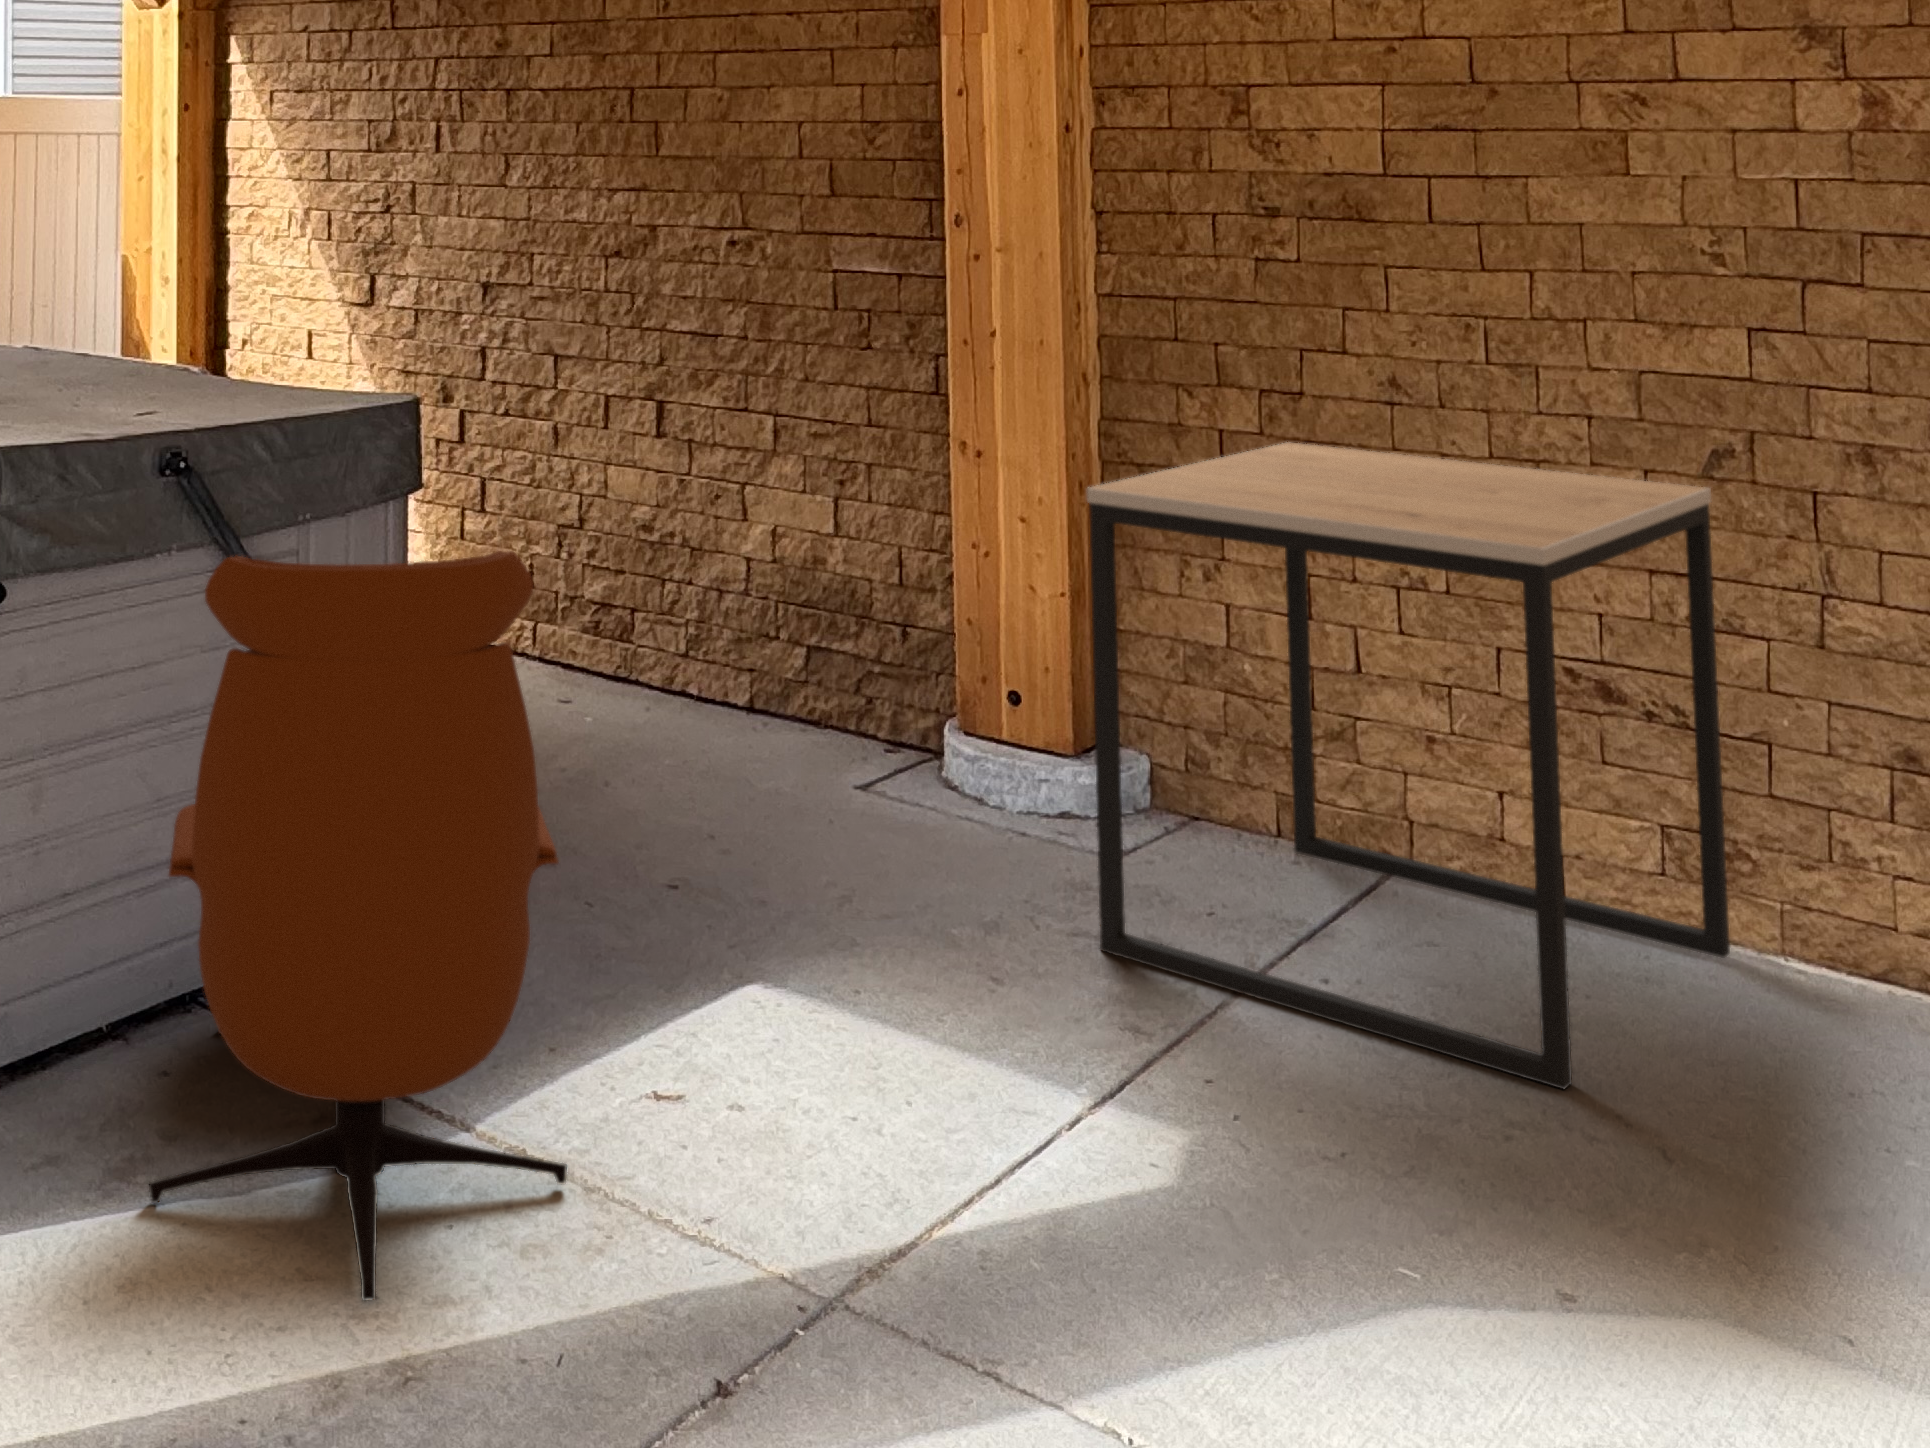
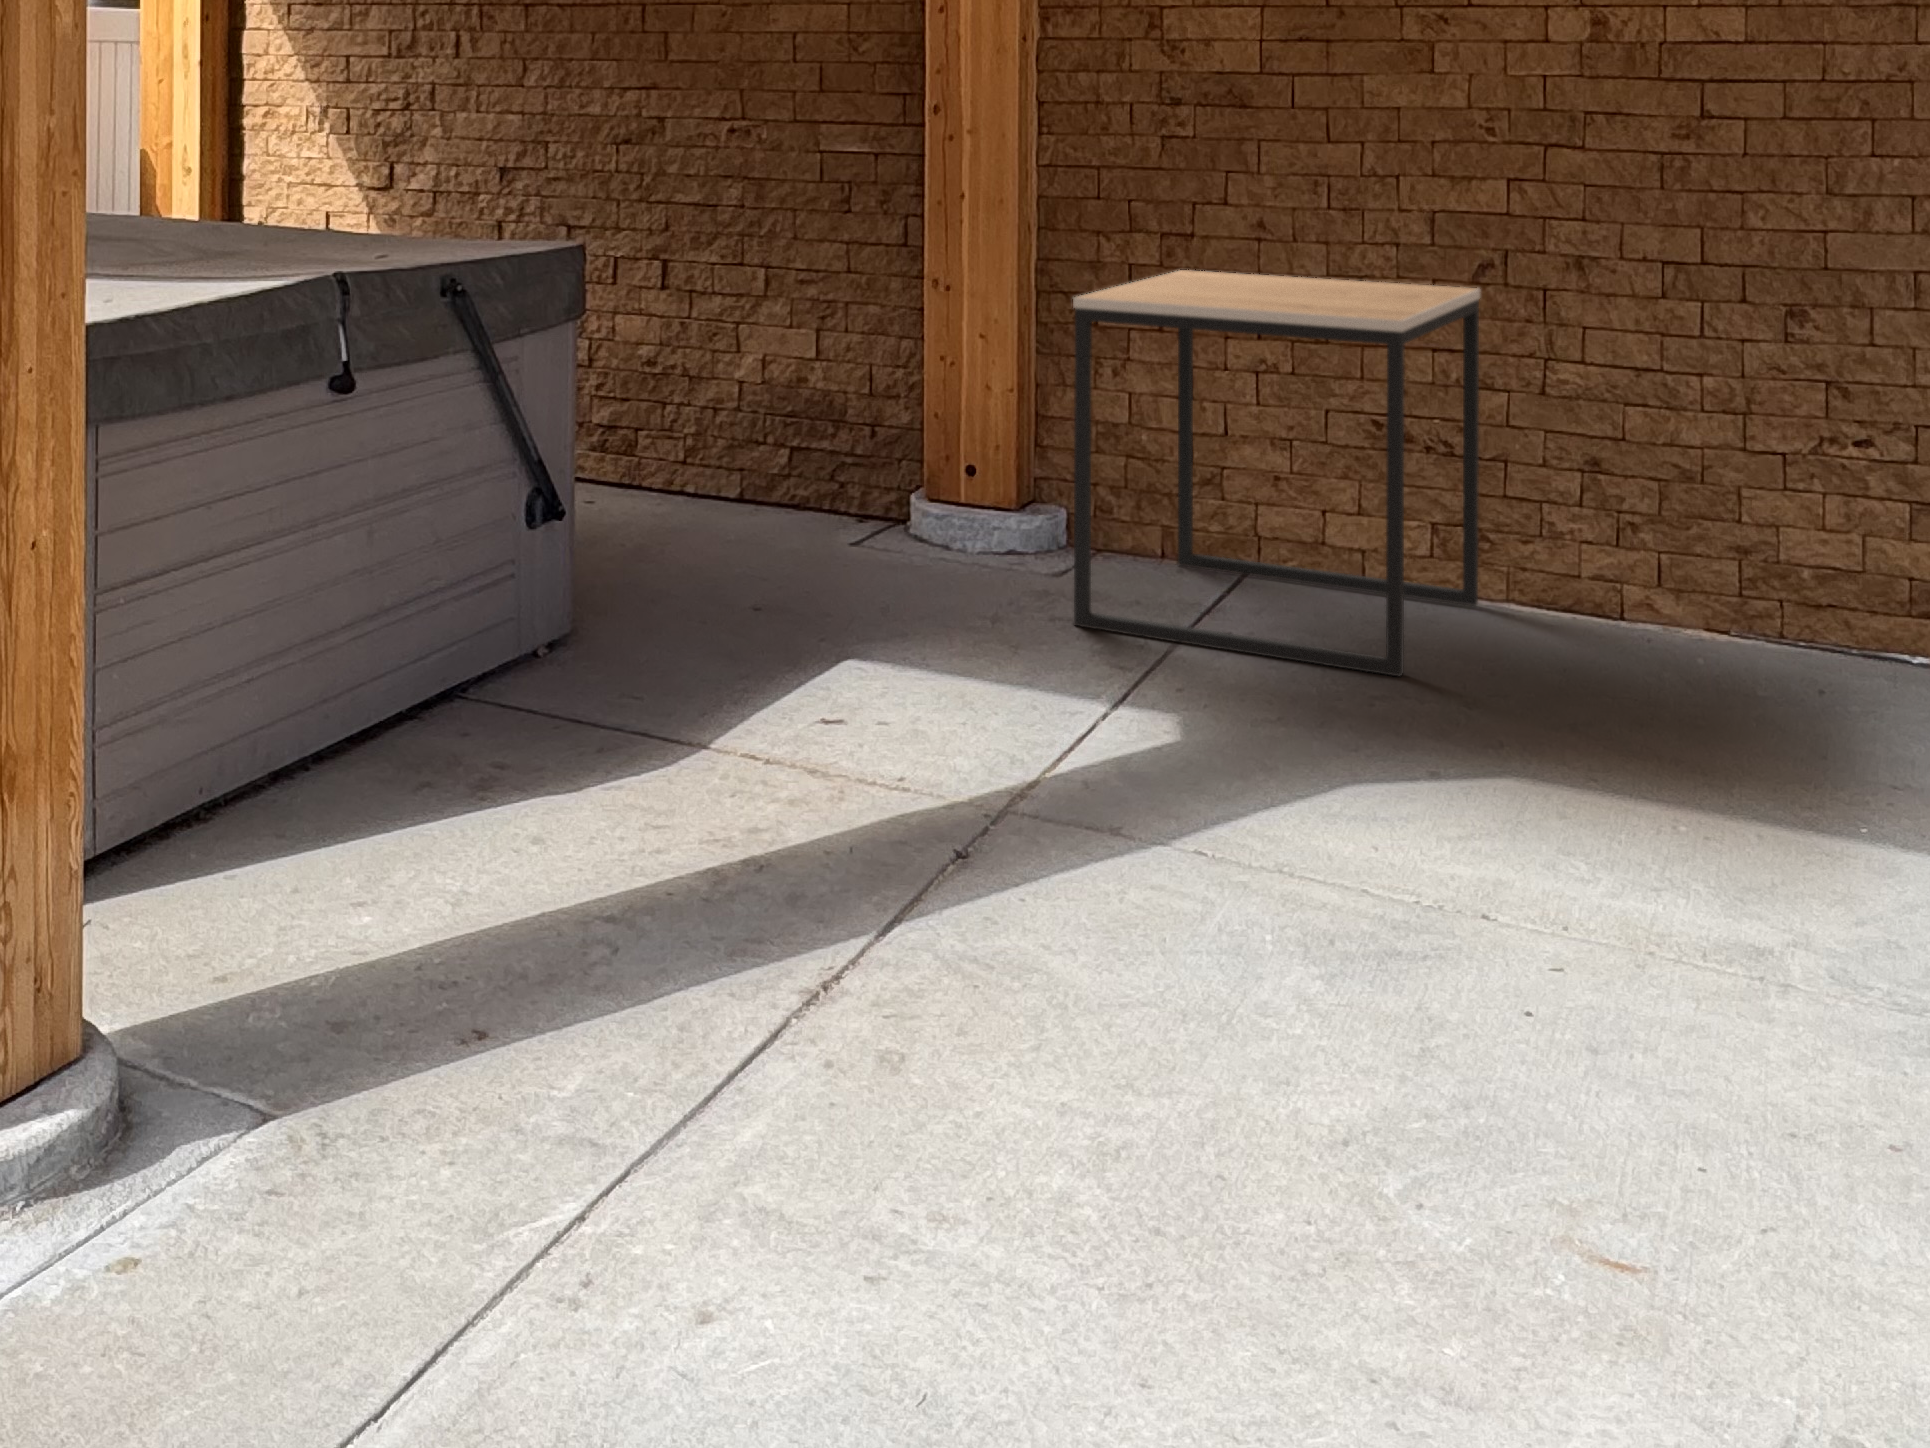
lounge chair: present [149,551,567,1300] -> none [483,319,817,825]

